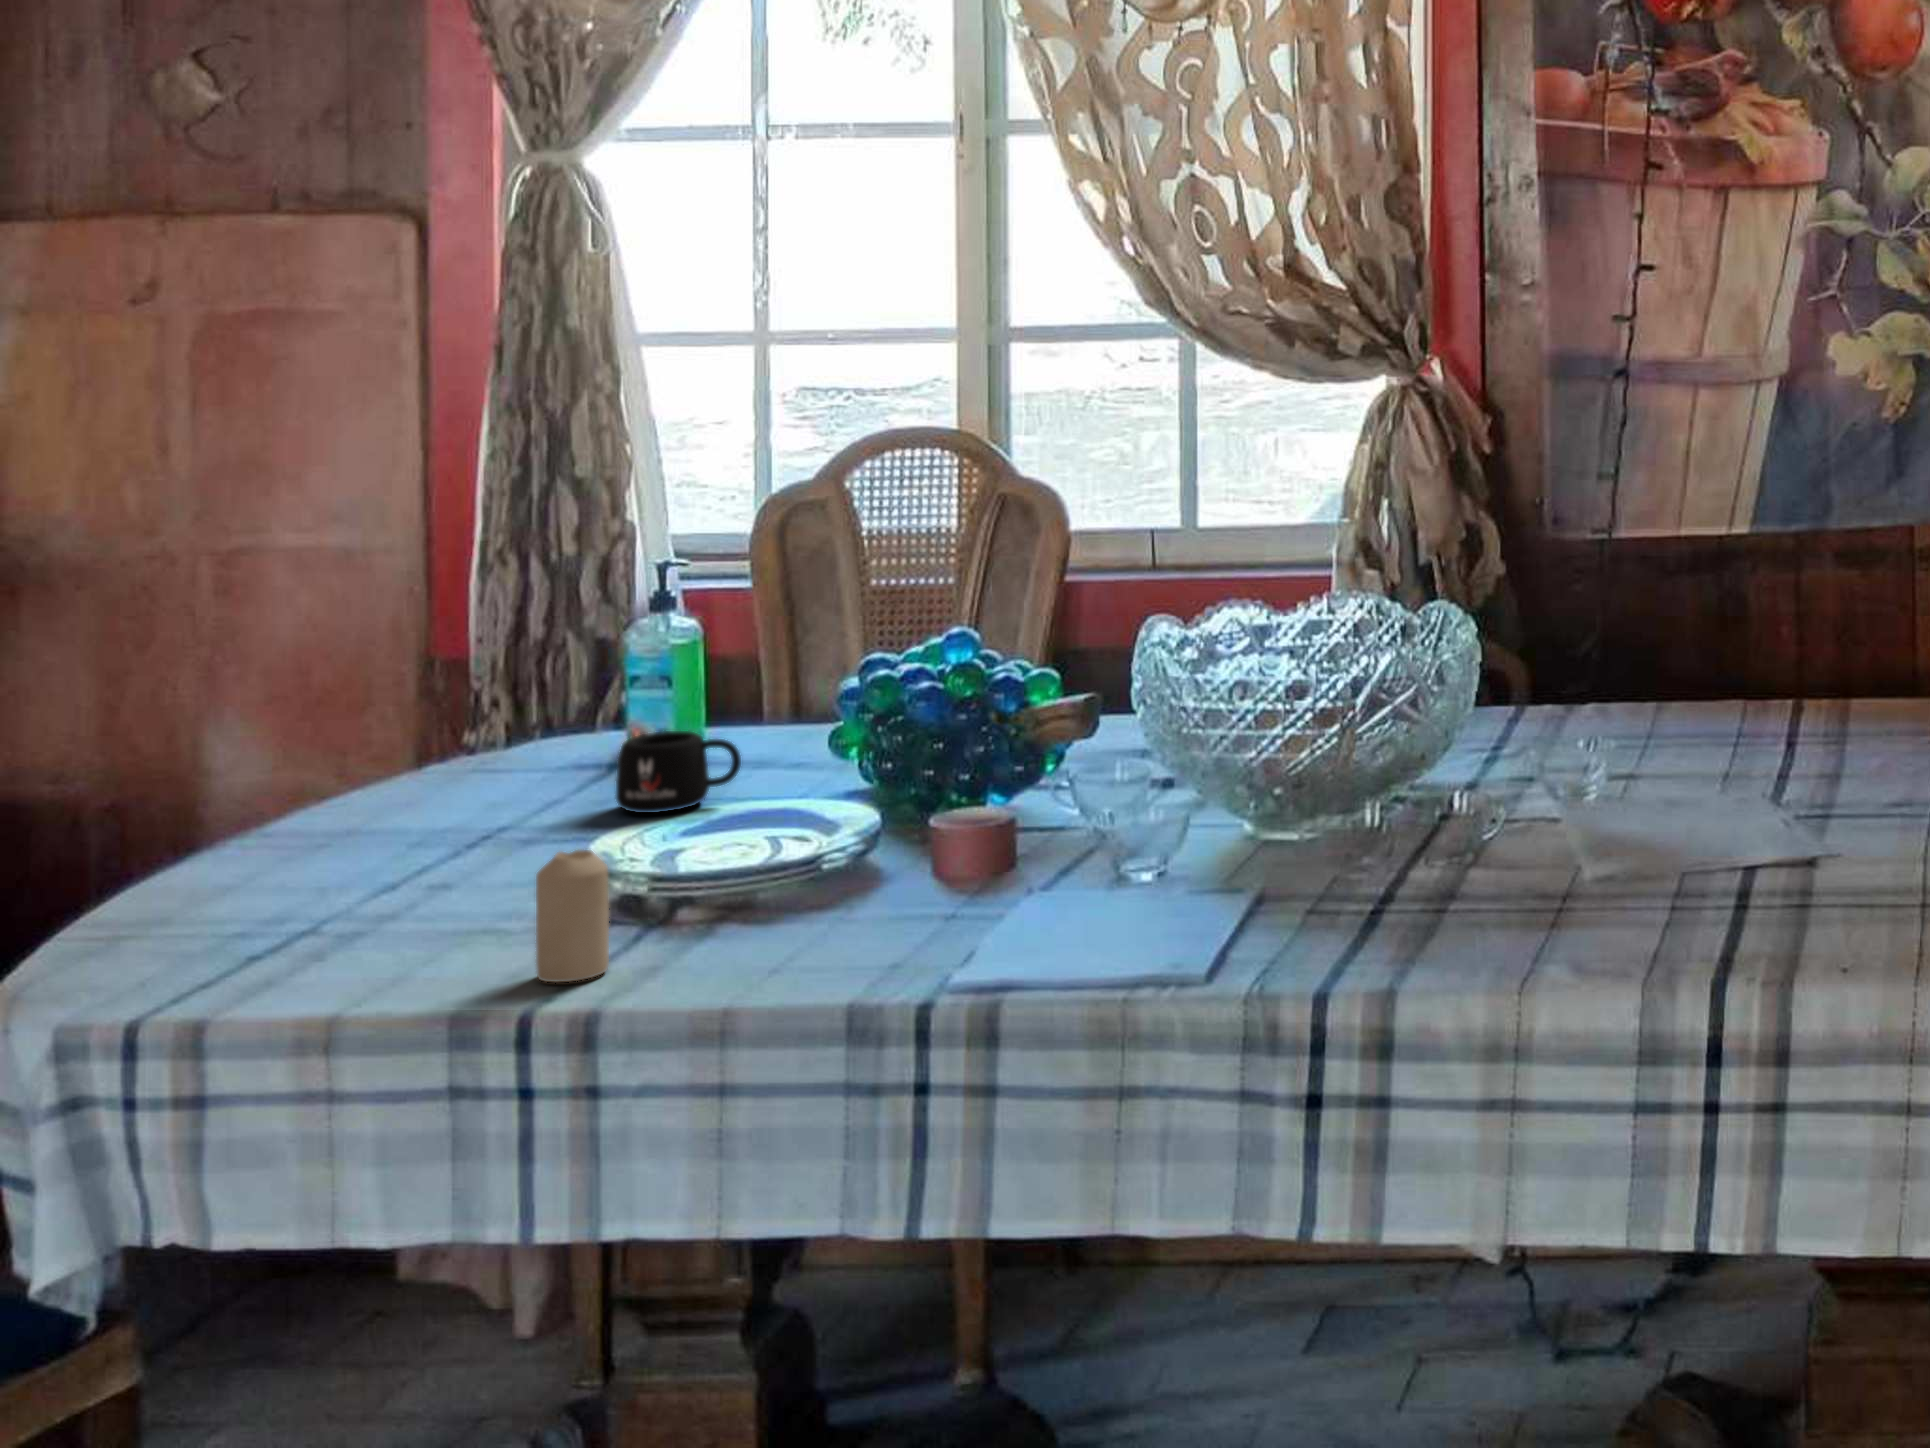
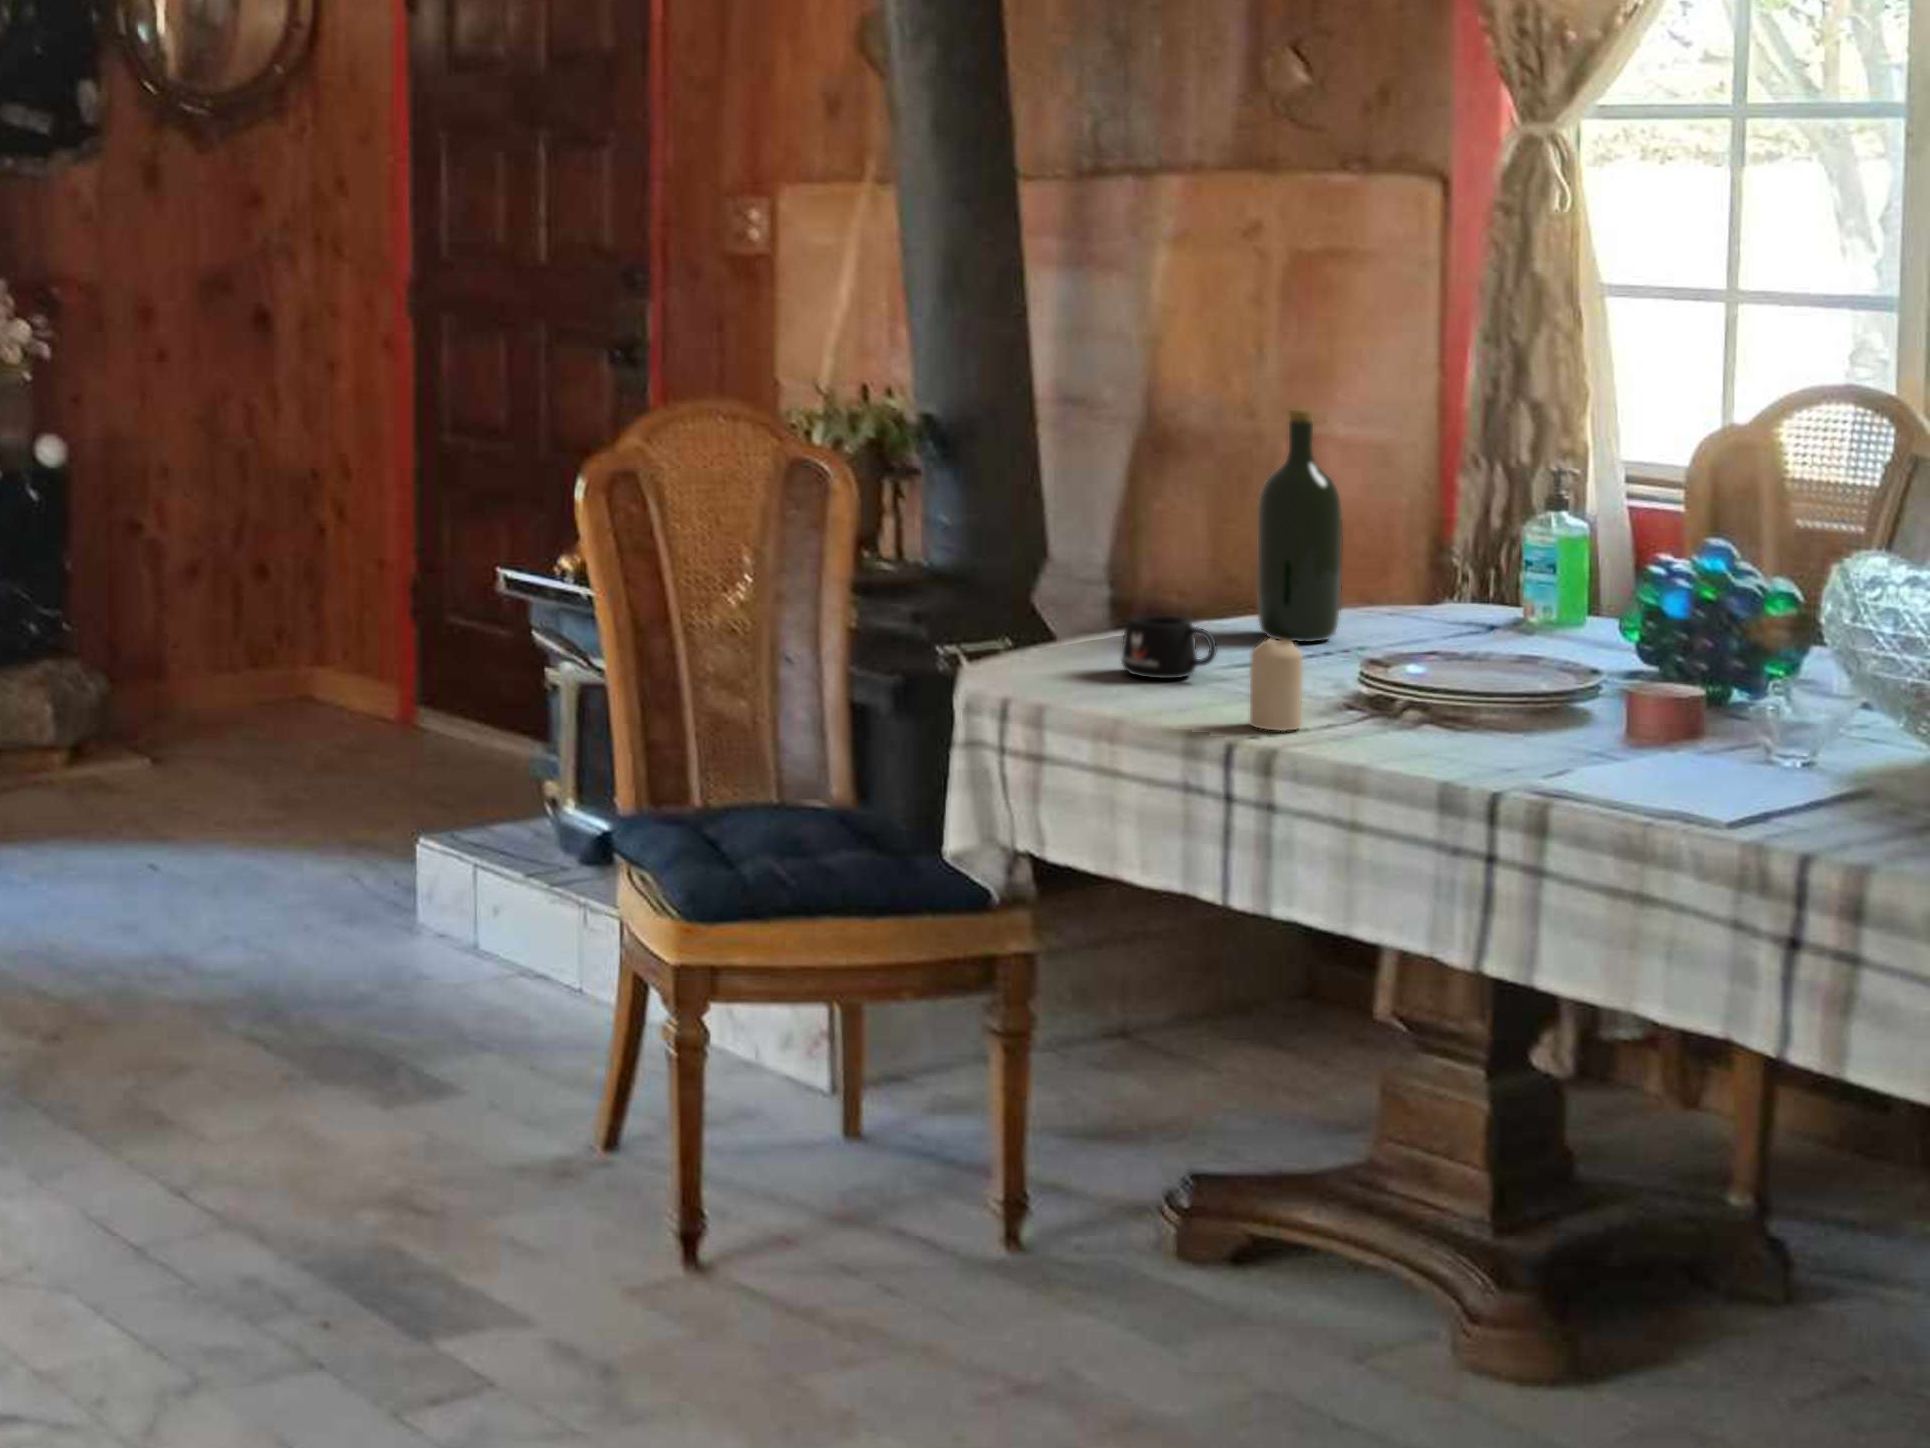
wine bottle: none [392,527,507,843] -> present [1257,409,1343,642]
mug: present [615,731,741,813] -> present [1122,615,1217,678]

